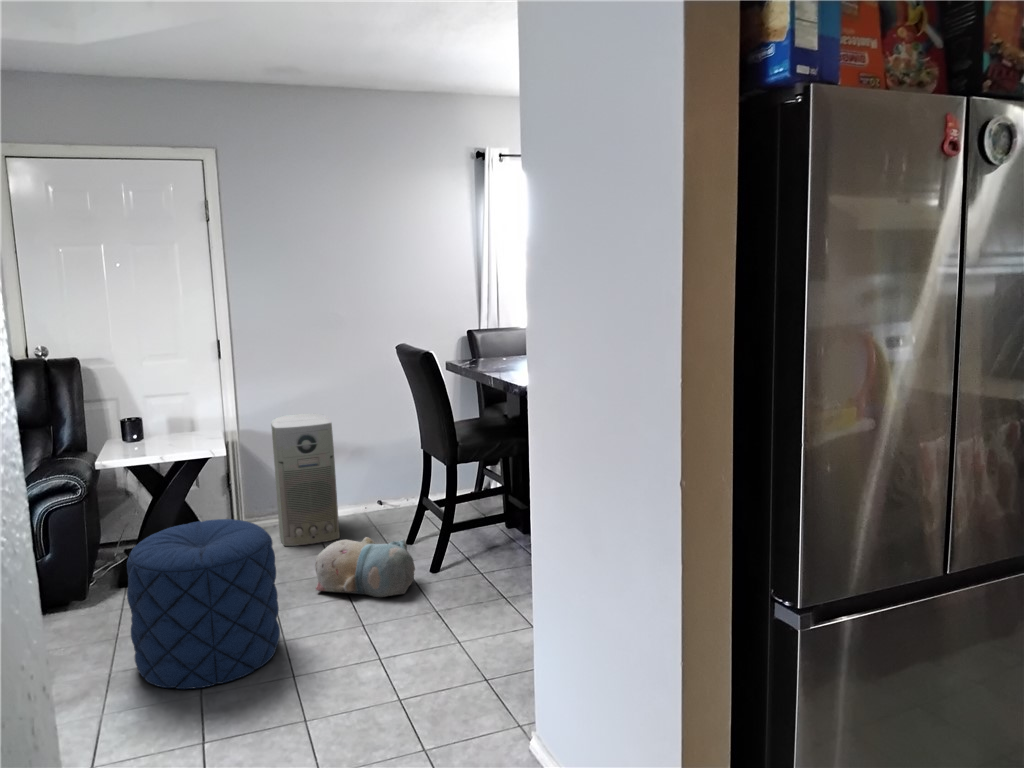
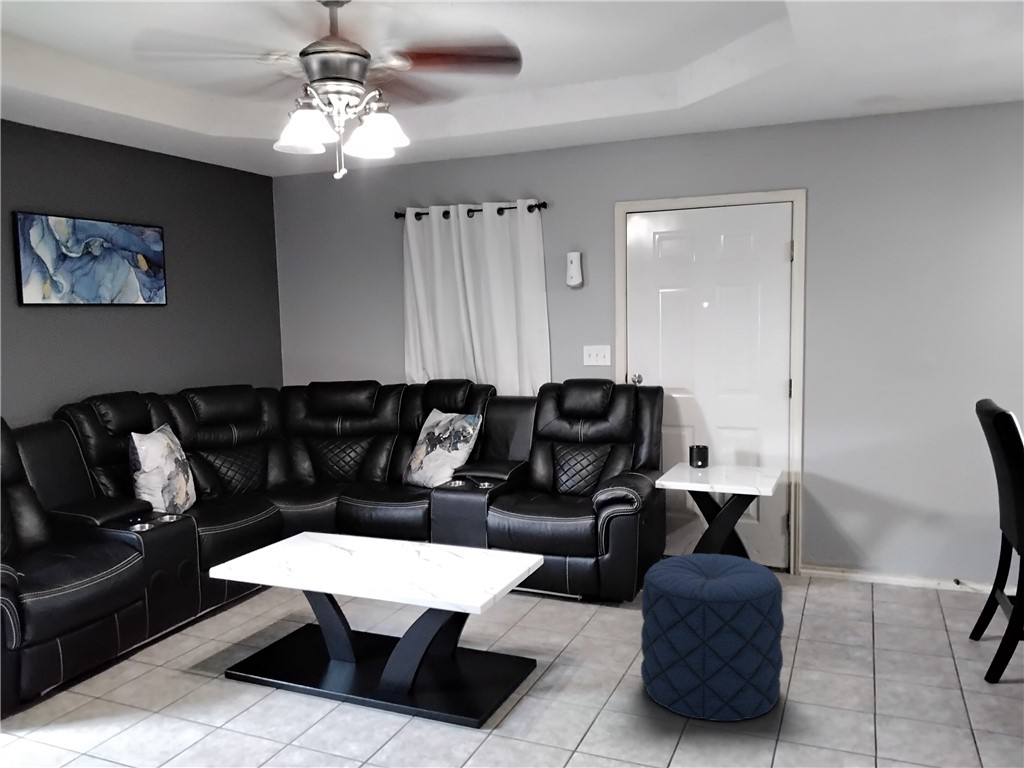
air purifier: present [271,414,340,546] -> none [830,465,900,610]
plush toy: present [315,537,415,597] -> none [842,611,966,695]

